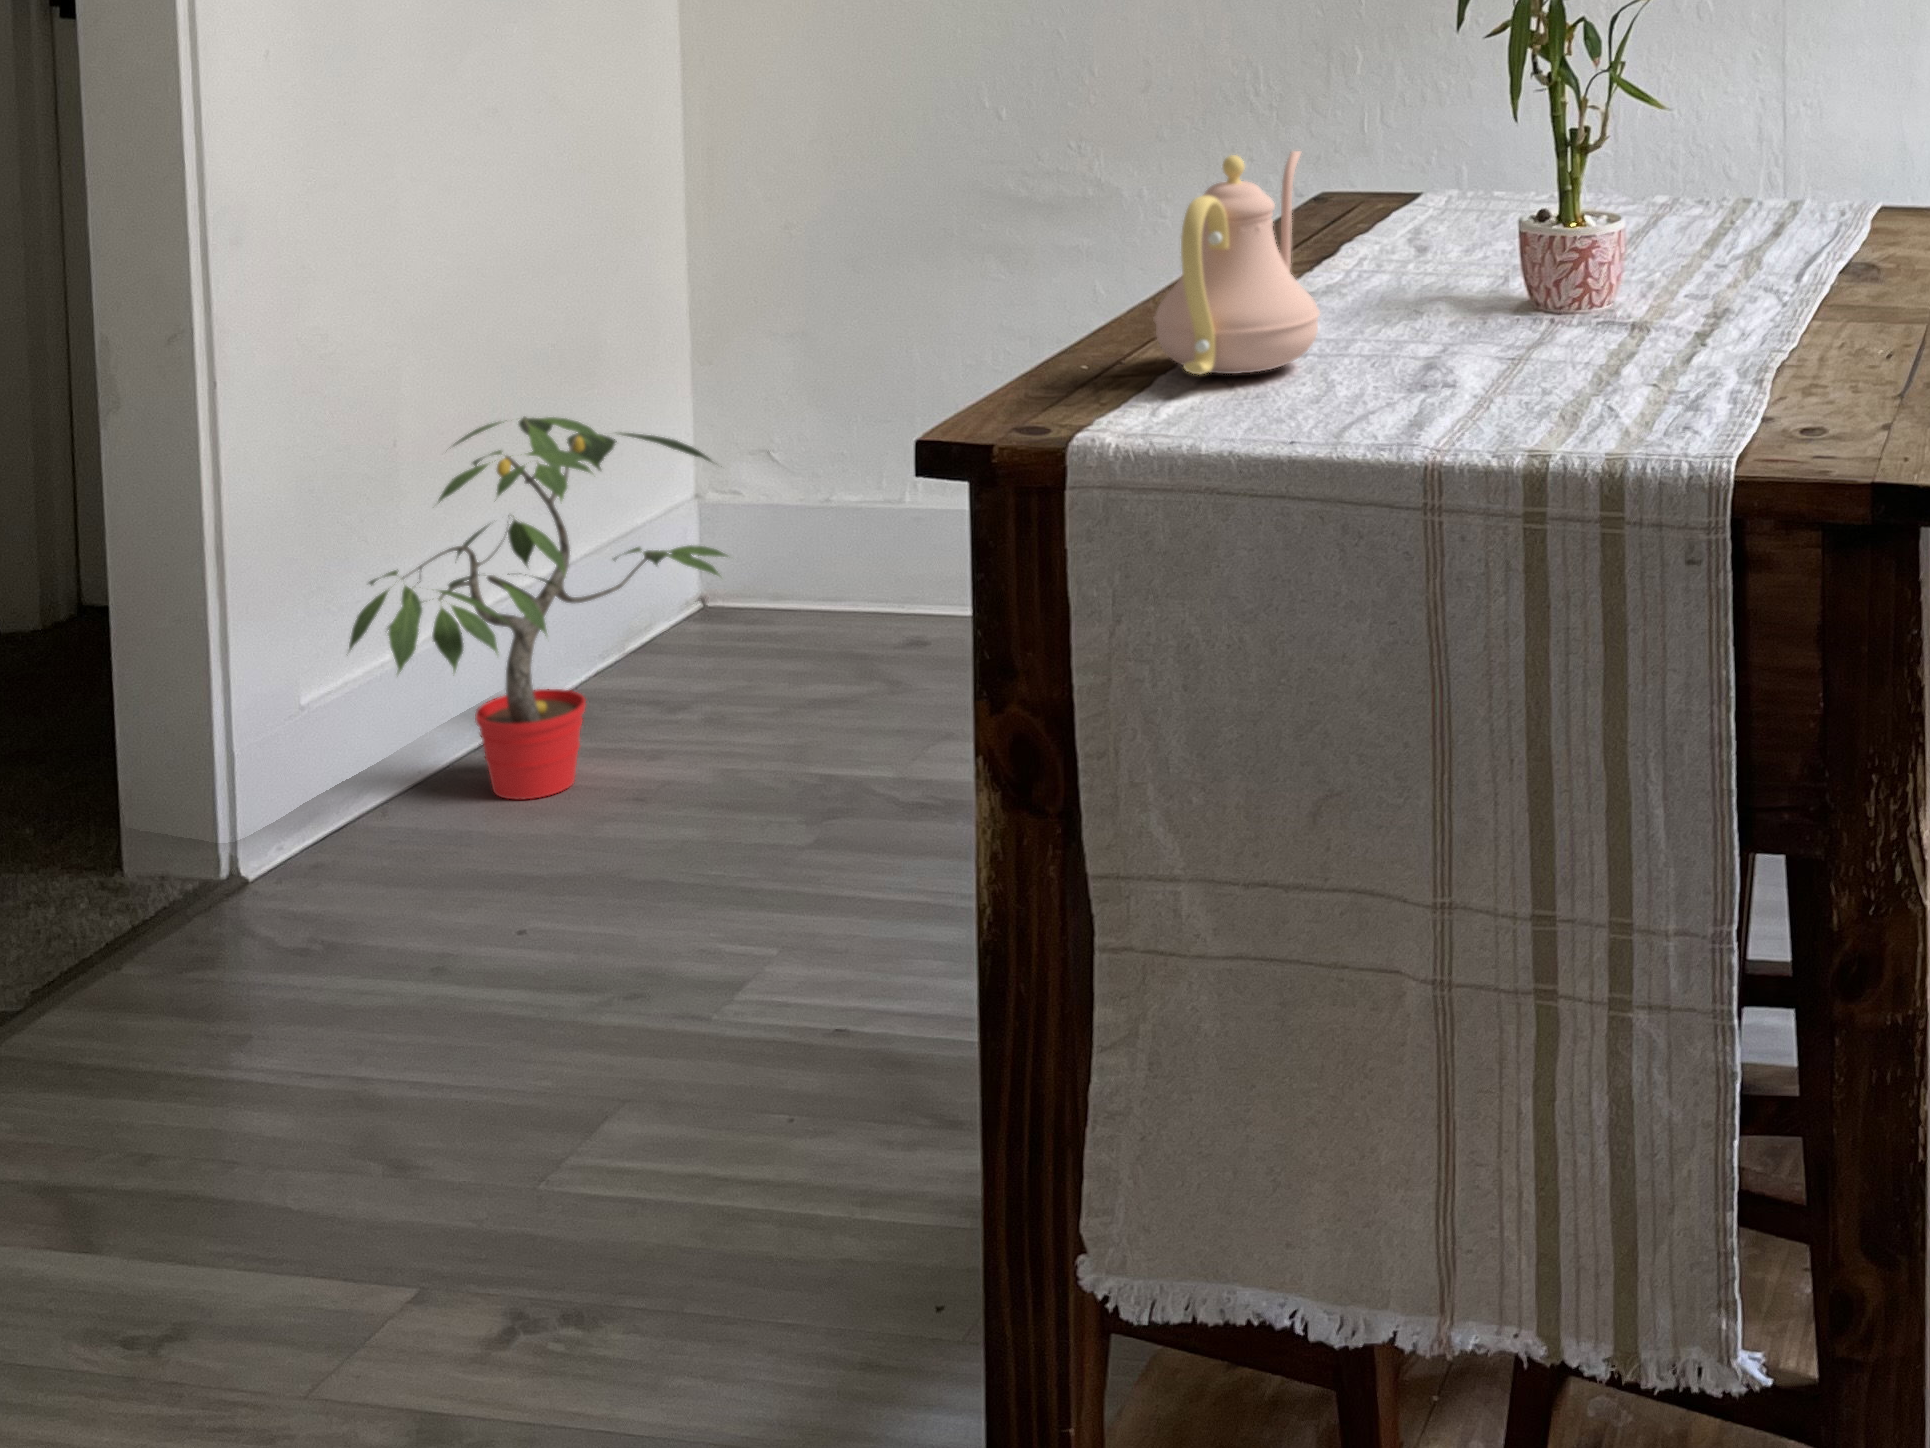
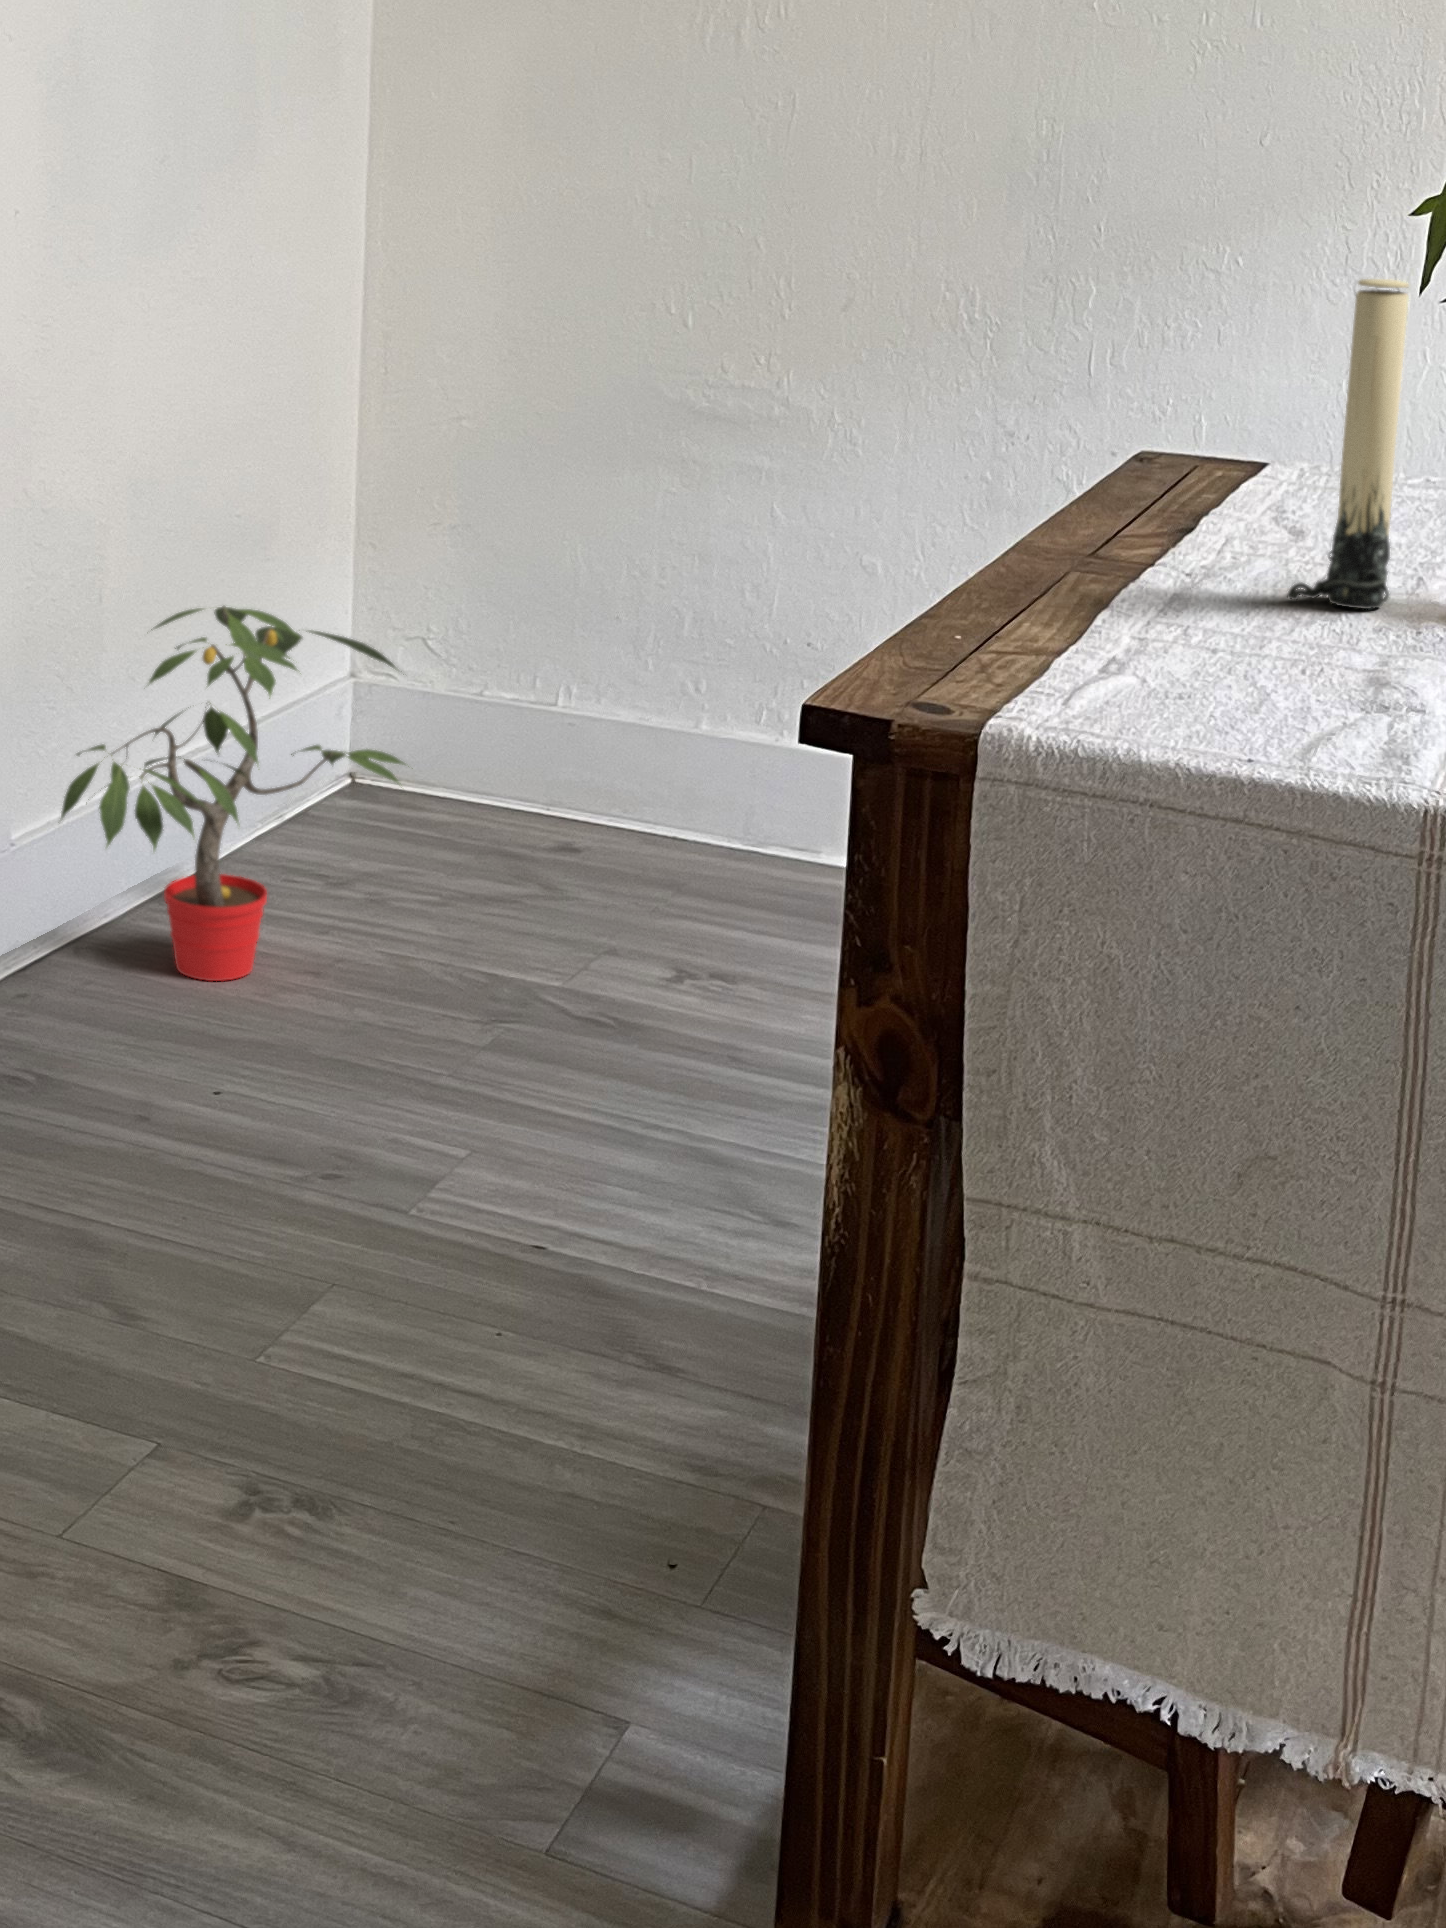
candle: none [1384,21,1464,307] -> present [1287,279,1409,609]
teapot: present [1154,151,1320,375] -> none [1053,419,1252,666]

